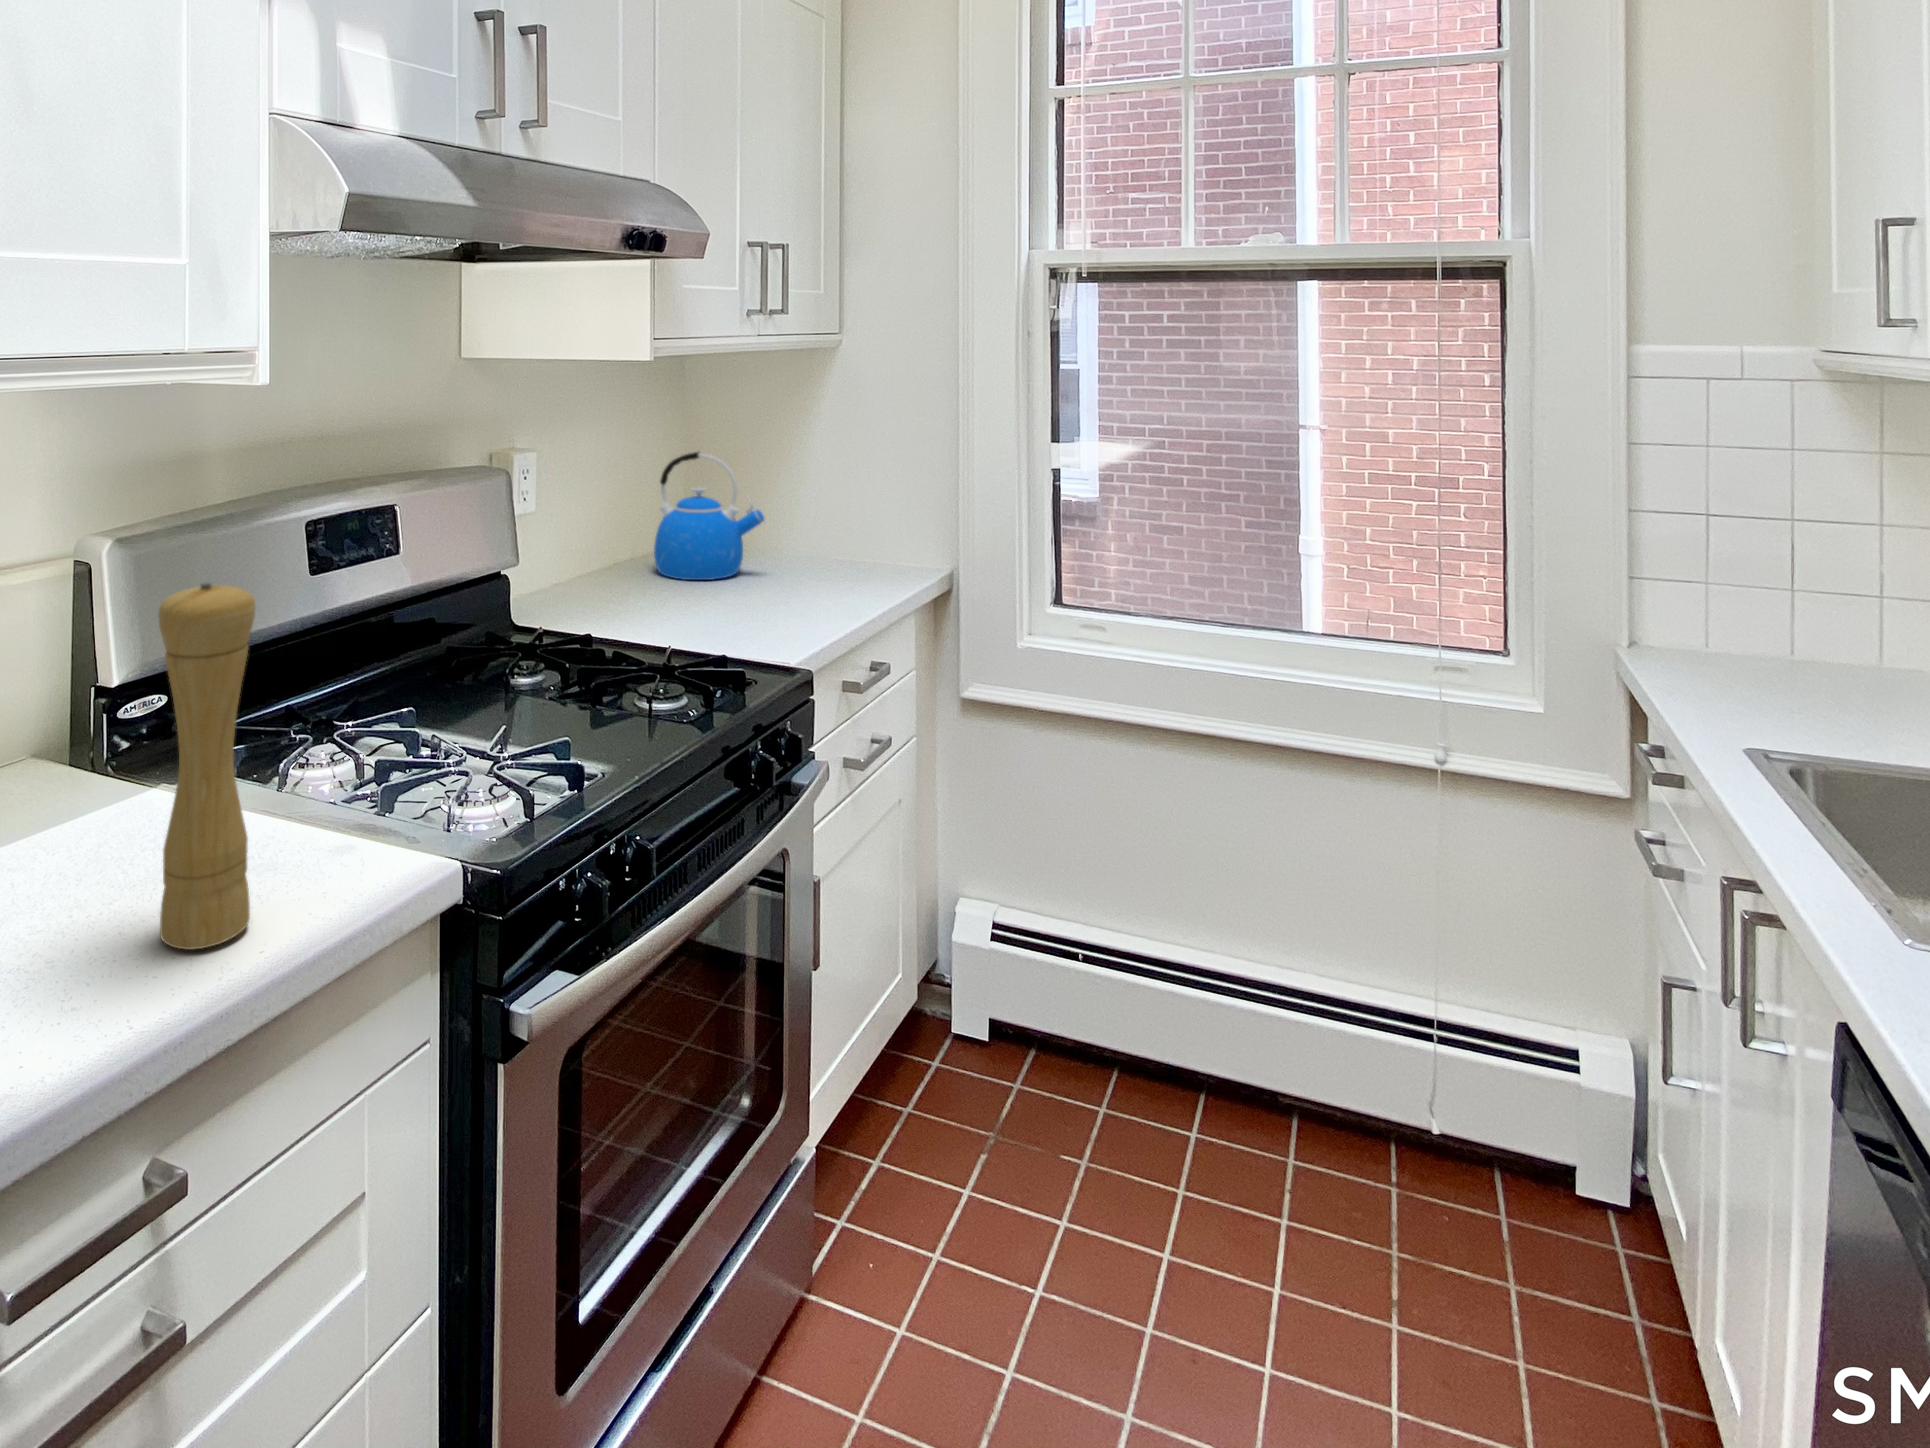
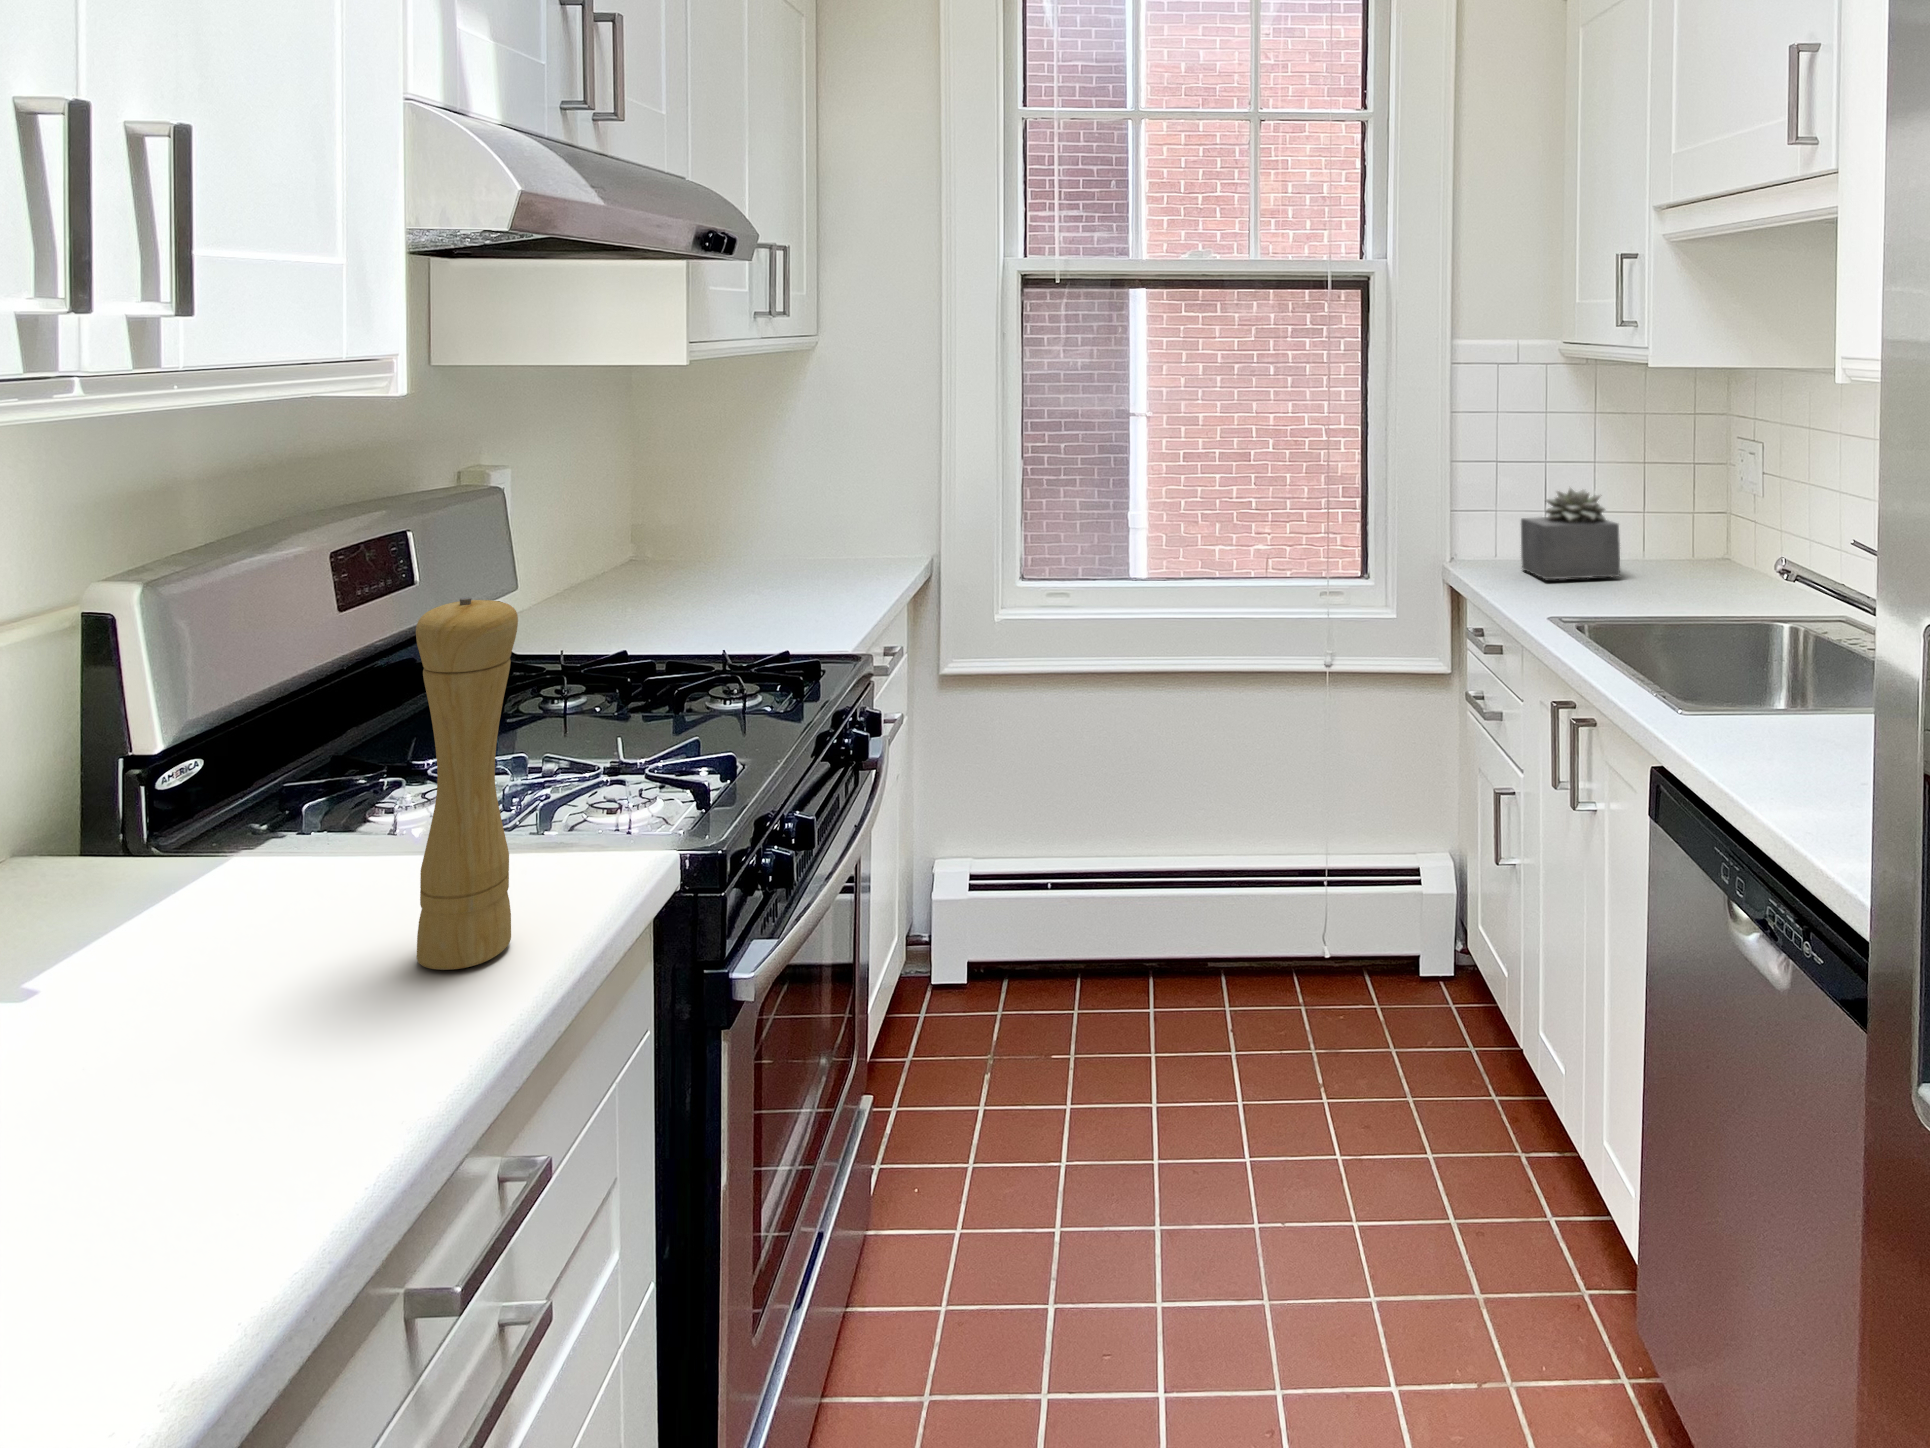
kettle: present [654,452,764,580] -> none [623,456,746,589]
succulent plant: none [1731,561,1910,700] -> present [1521,488,1620,579]

